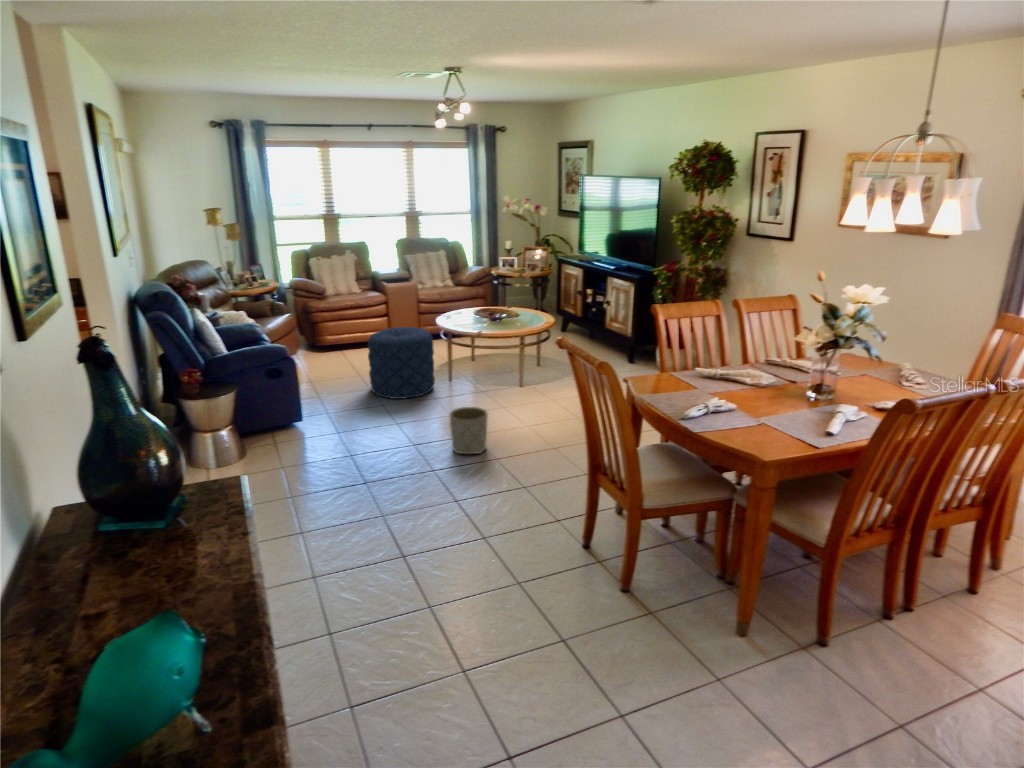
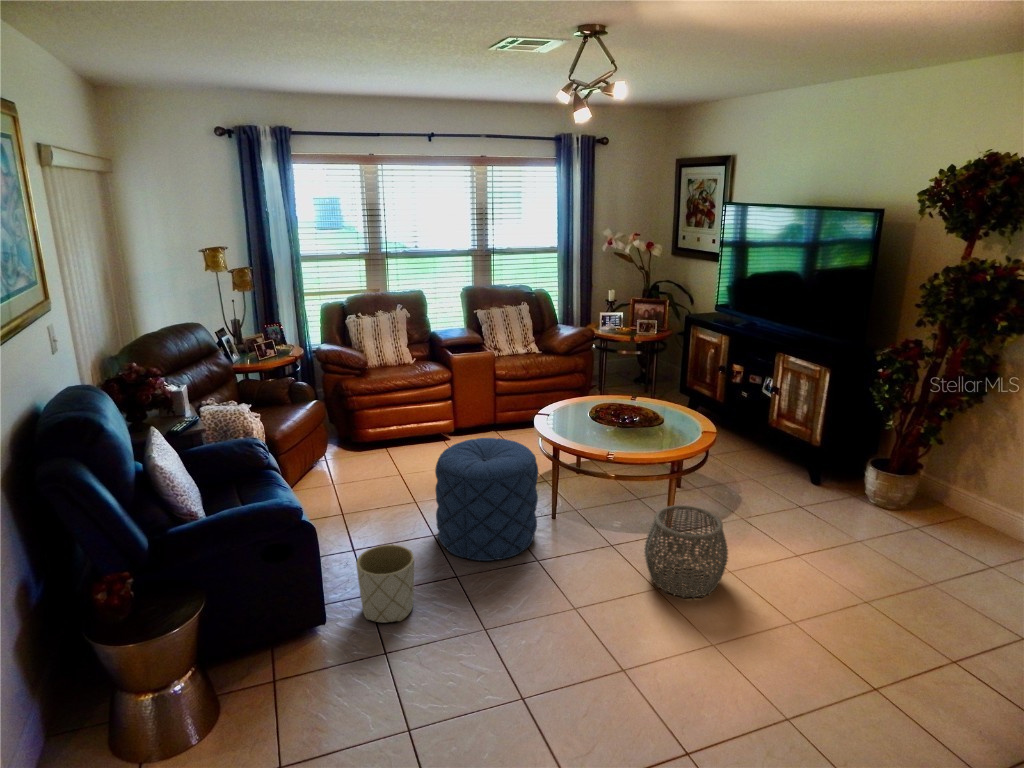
woven basket: none [494,359,543,410] -> present [644,505,728,598]
planter: present [450,407,488,454] -> present [356,545,414,622]

